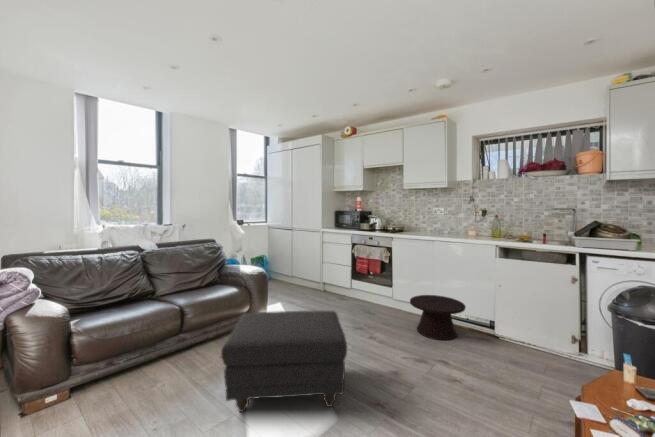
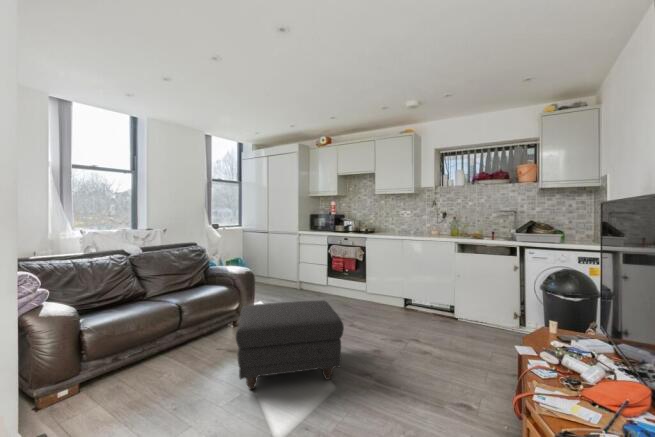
side table: present [410,295,465,340] -> none [385,288,432,325]

